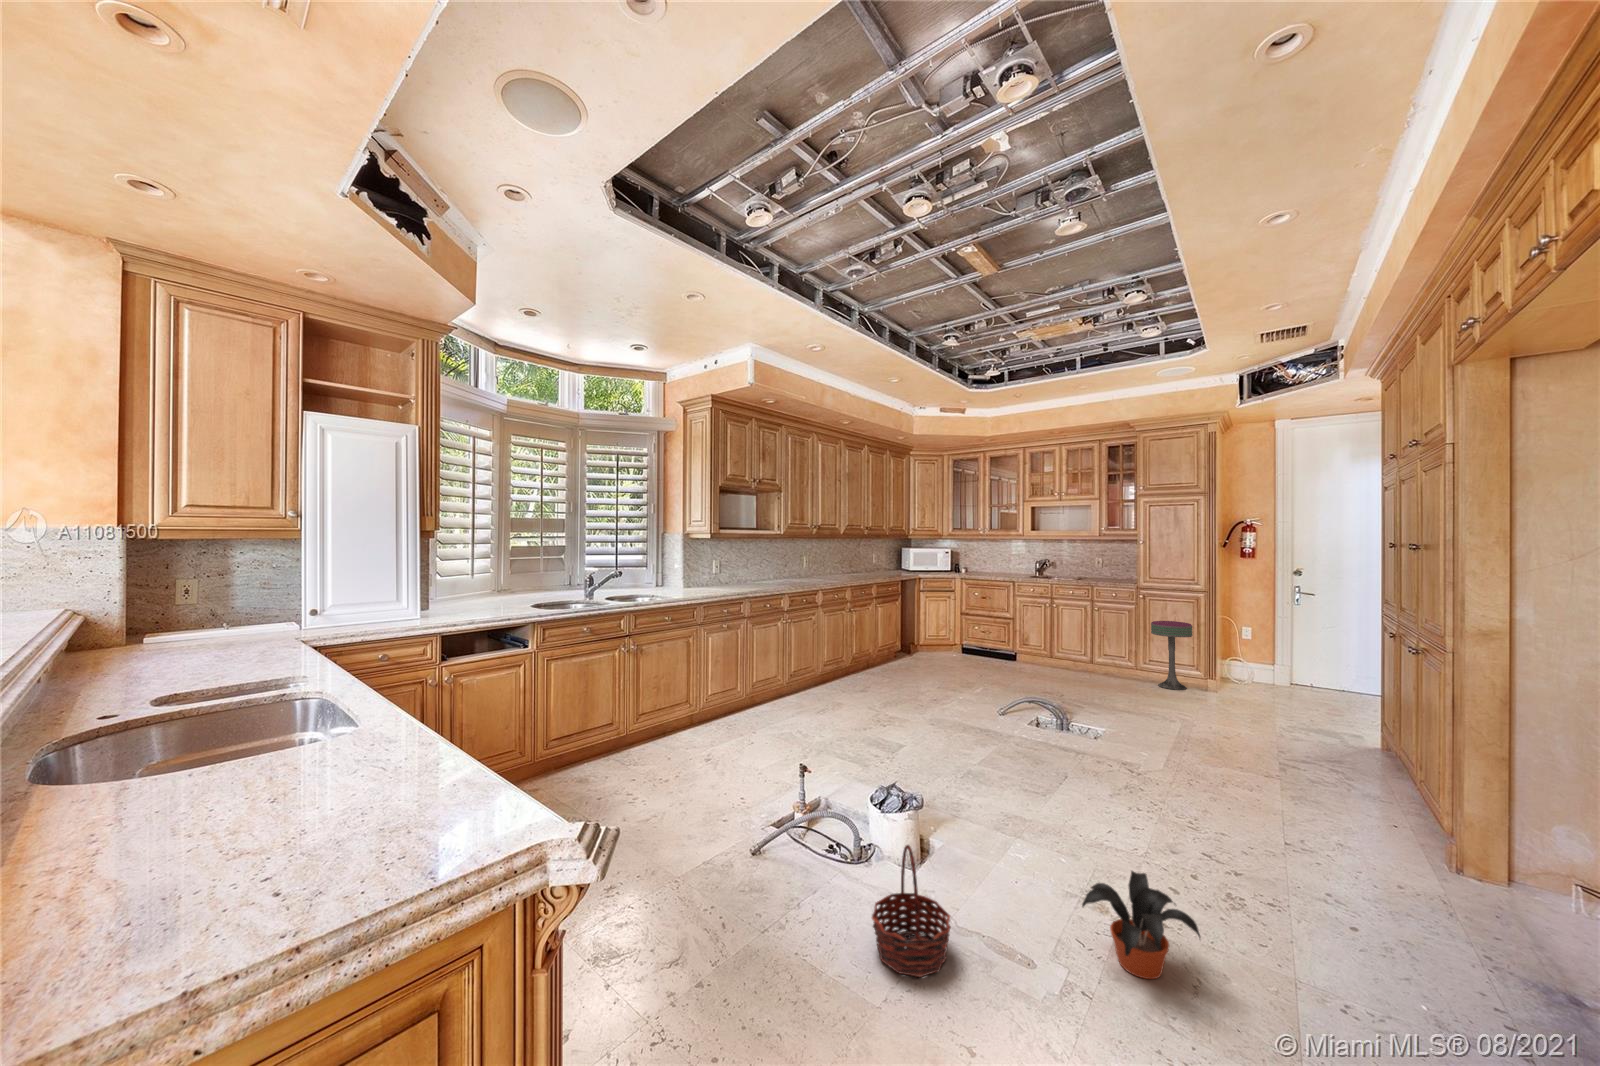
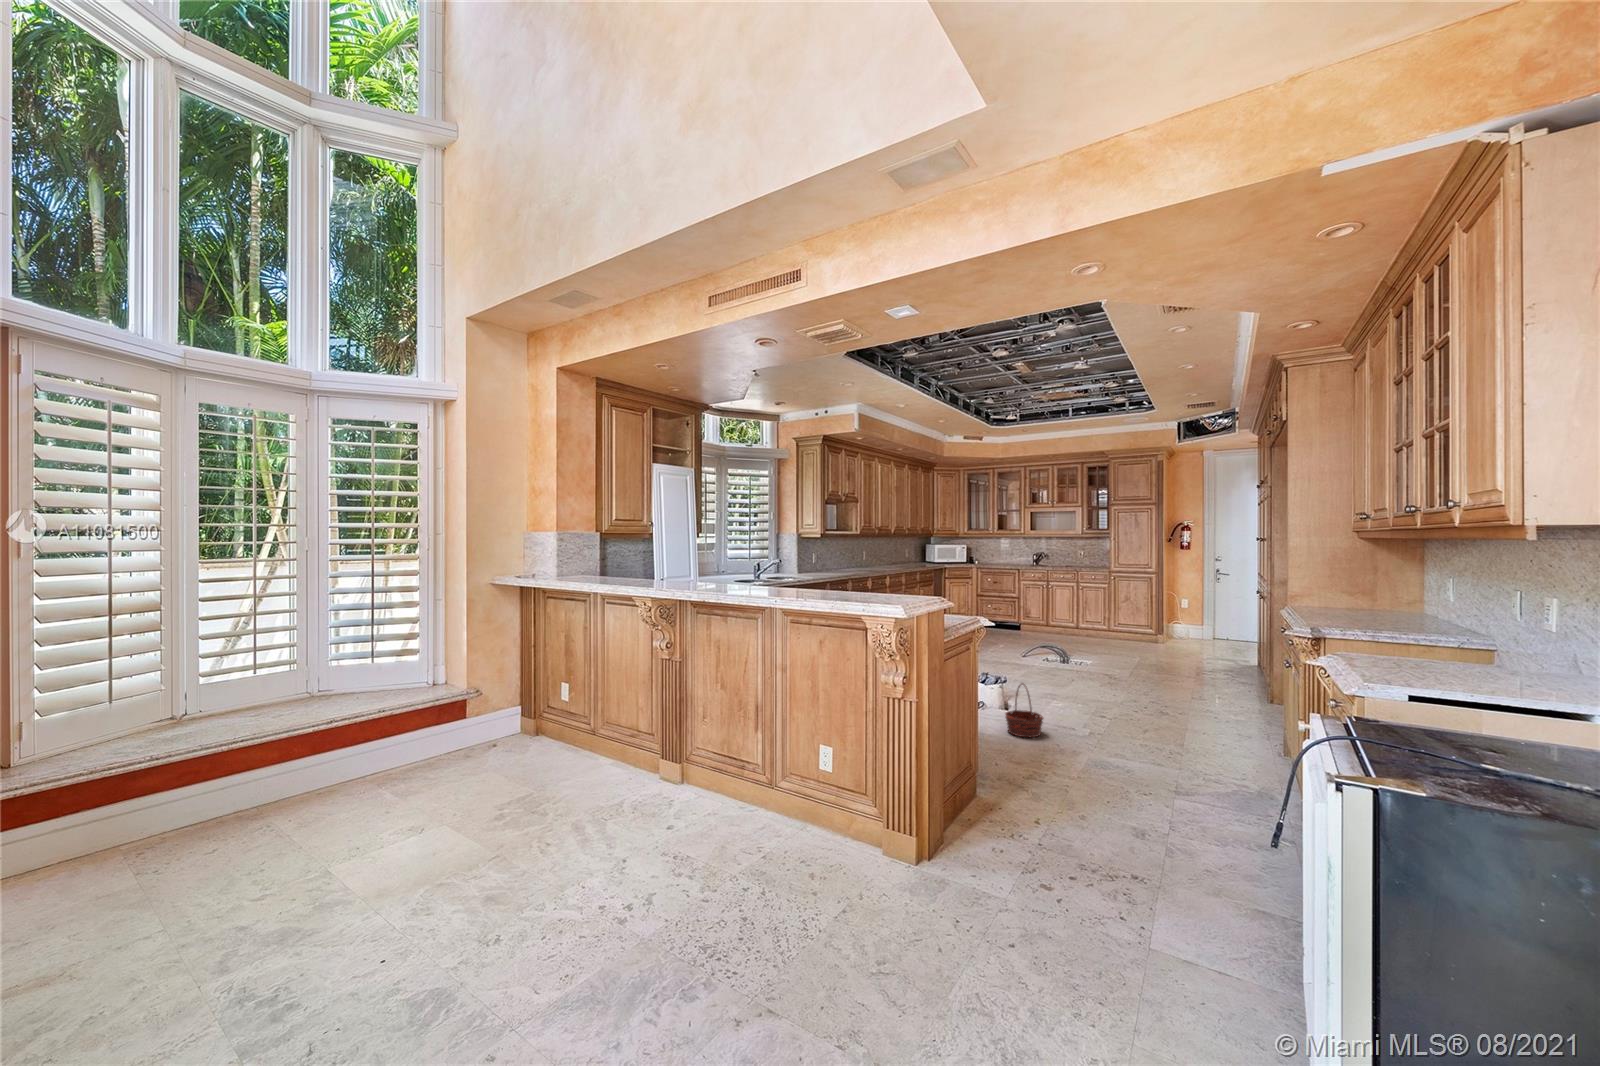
bar stool: present [1151,621,1193,690] -> none [1120,595,1148,642]
potted plant: present [1082,871,1200,979] -> none [1101,694,1153,734]

